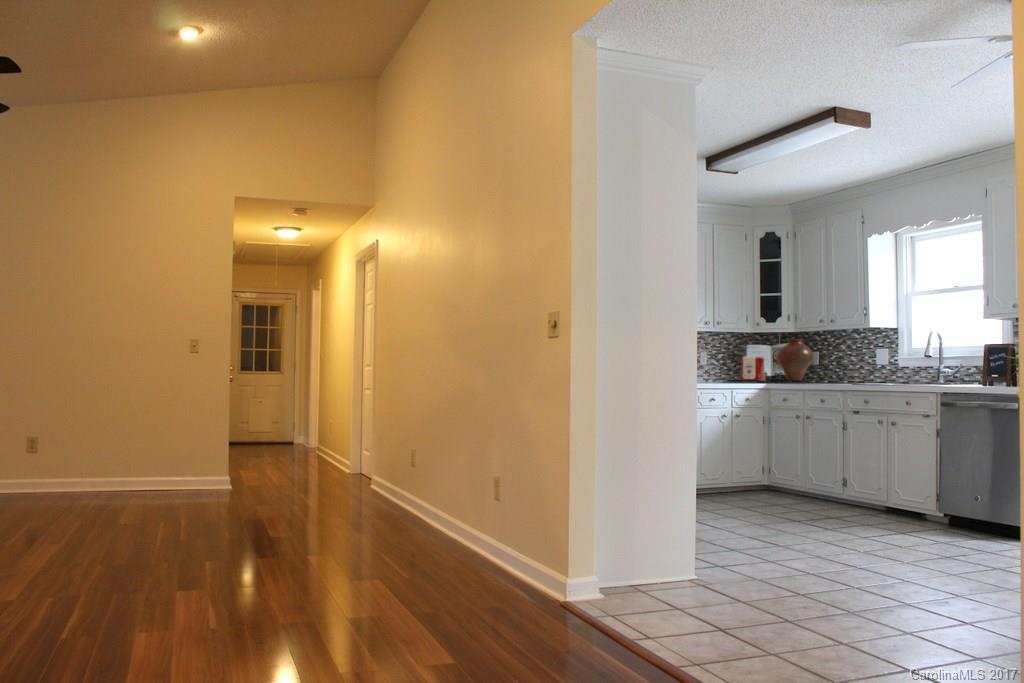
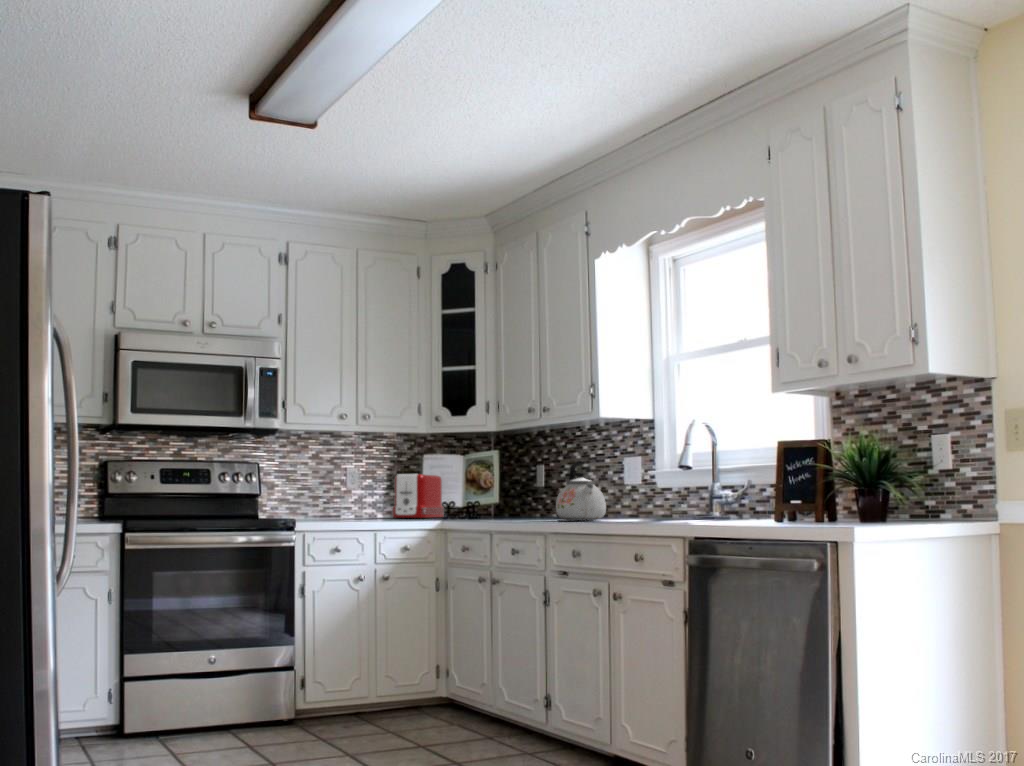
vase: present [776,339,814,380] -> none [469,443,533,516]
kettle: none [853,352,881,383] -> present [556,461,606,520]

